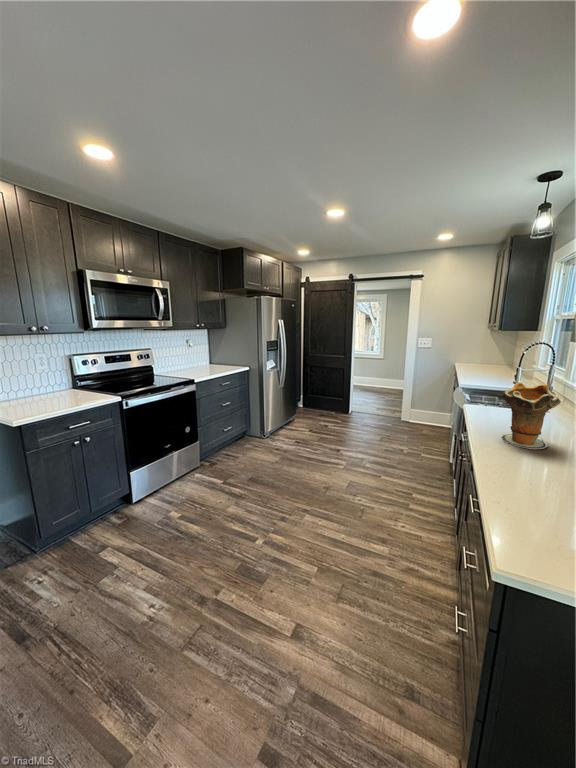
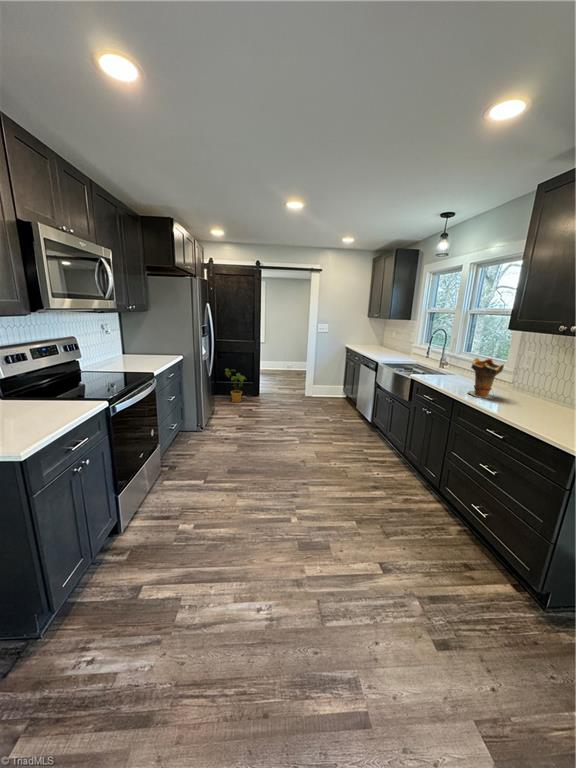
house plant: none [306,383,327,418] -> present [225,369,245,402]

